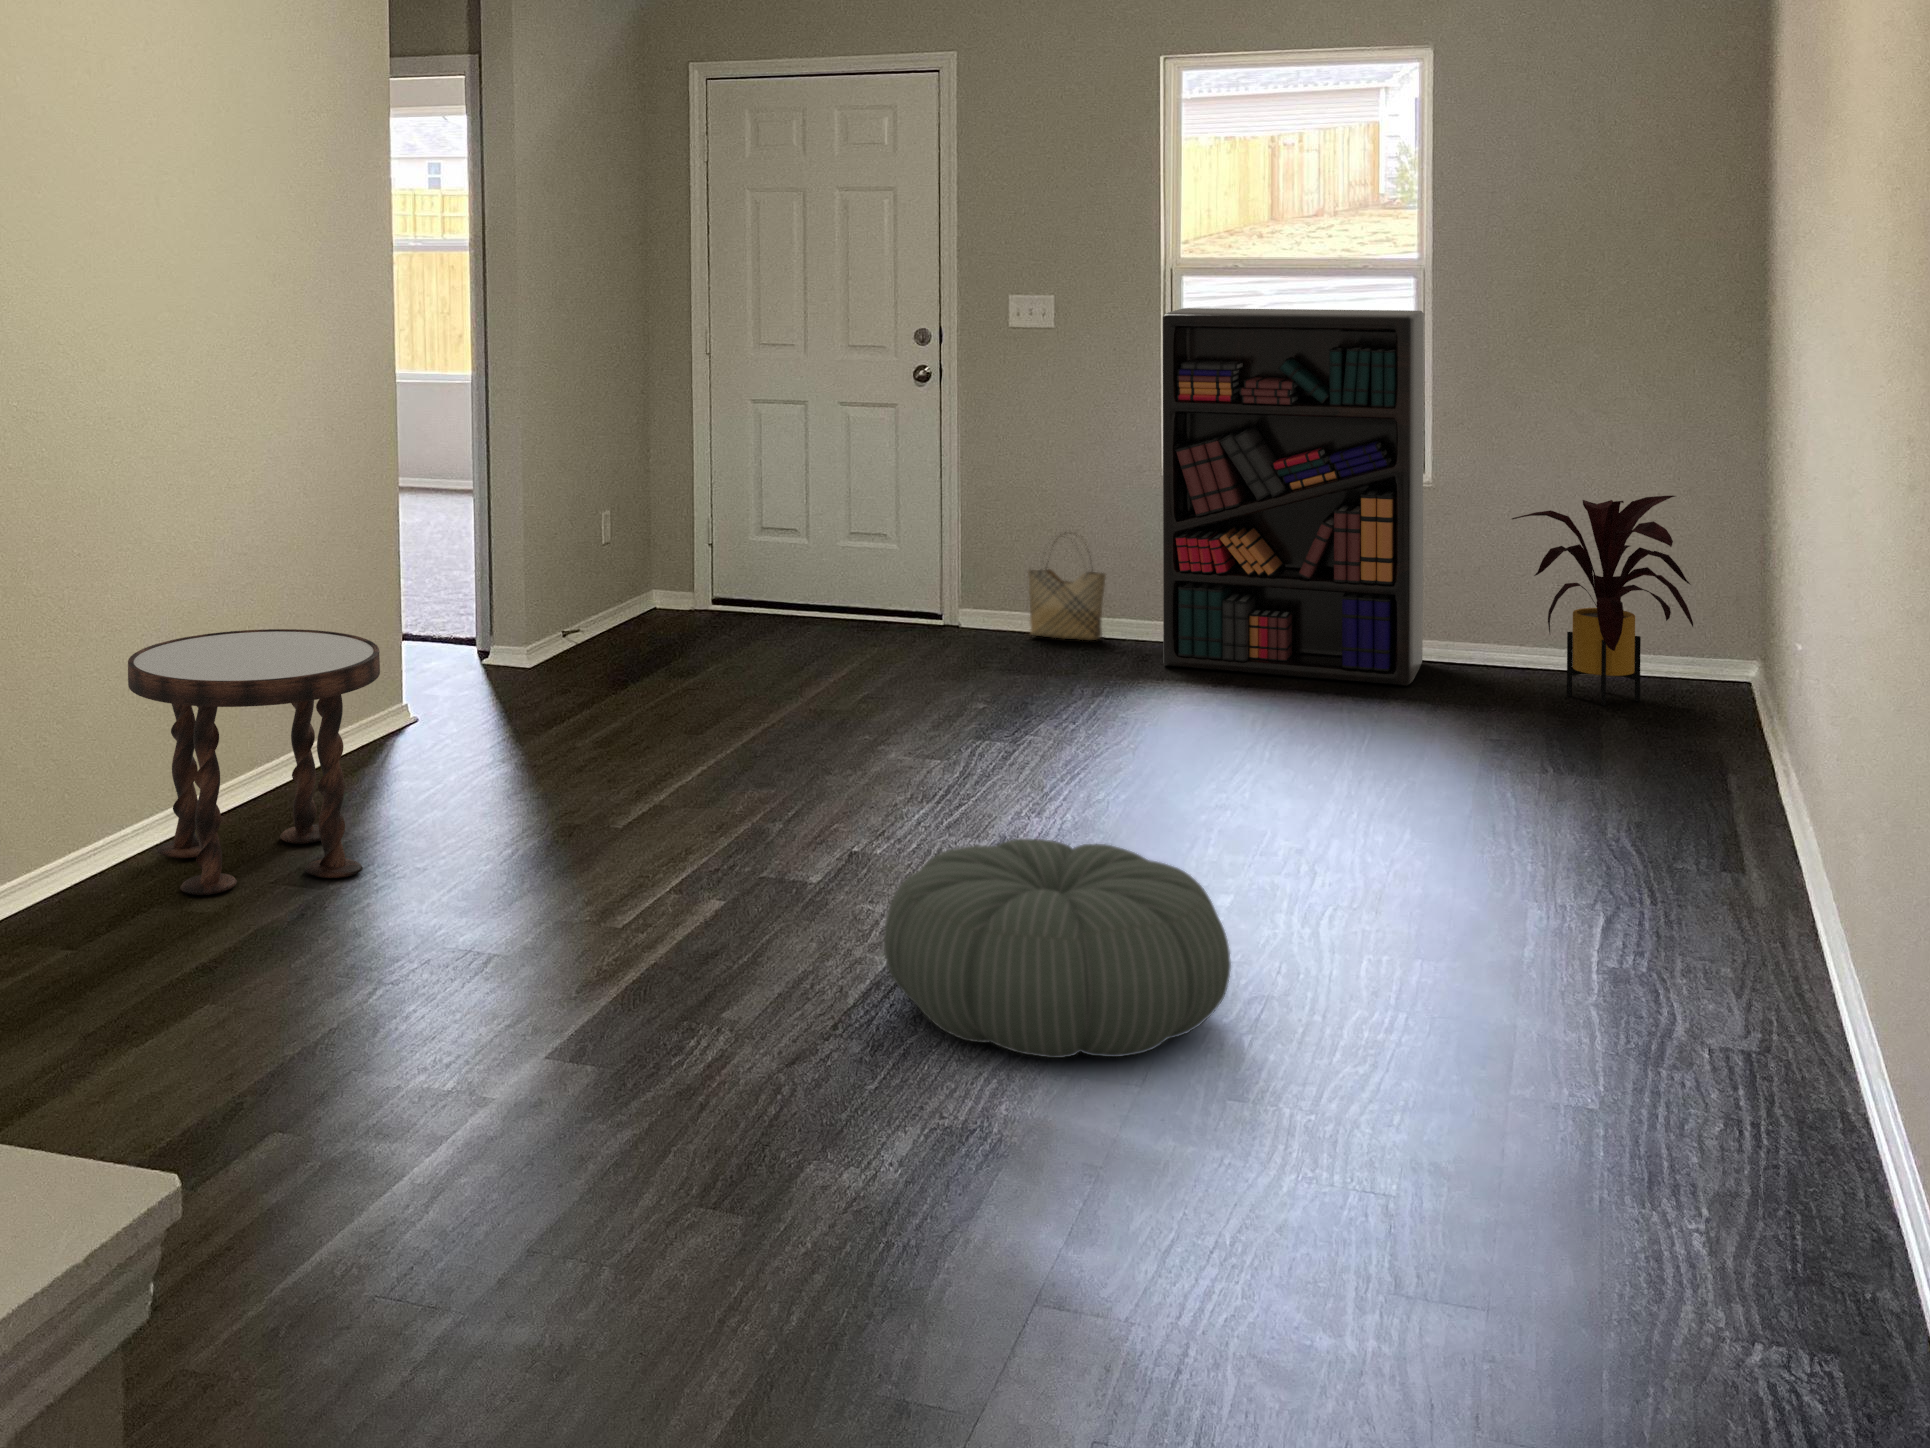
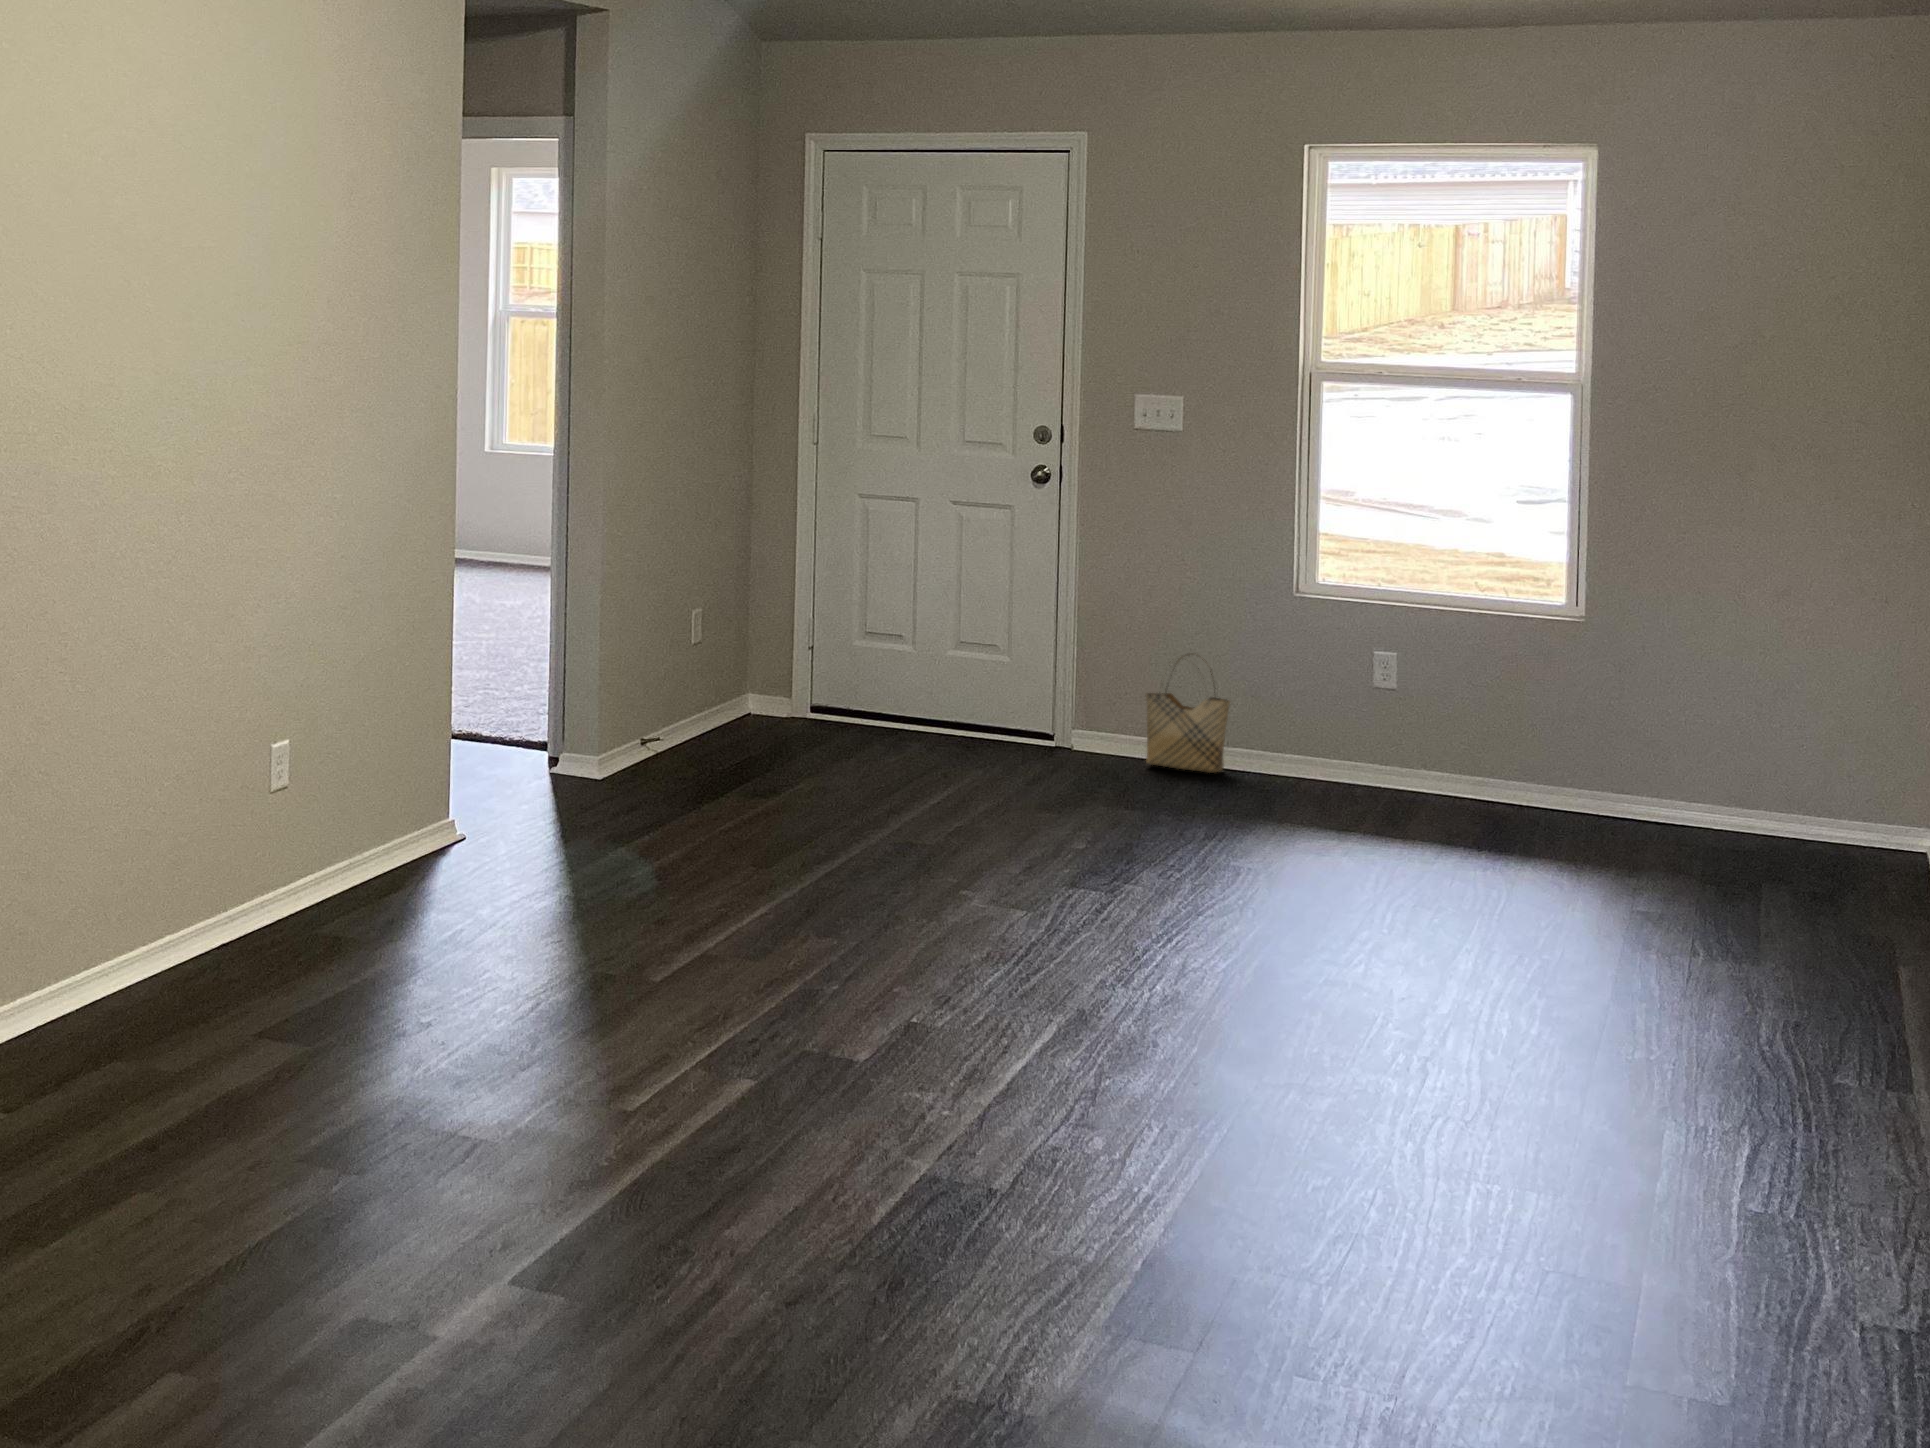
bookshelf: present [1163,308,1424,686] -> none [1287,416,1582,842]
house plant: present [1512,495,1693,706] -> none [1671,645,1870,876]
side table: present [128,629,380,895] -> none [110,744,391,1046]
pouf: present [884,839,1231,1058] -> none [914,1034,1307,1307]

